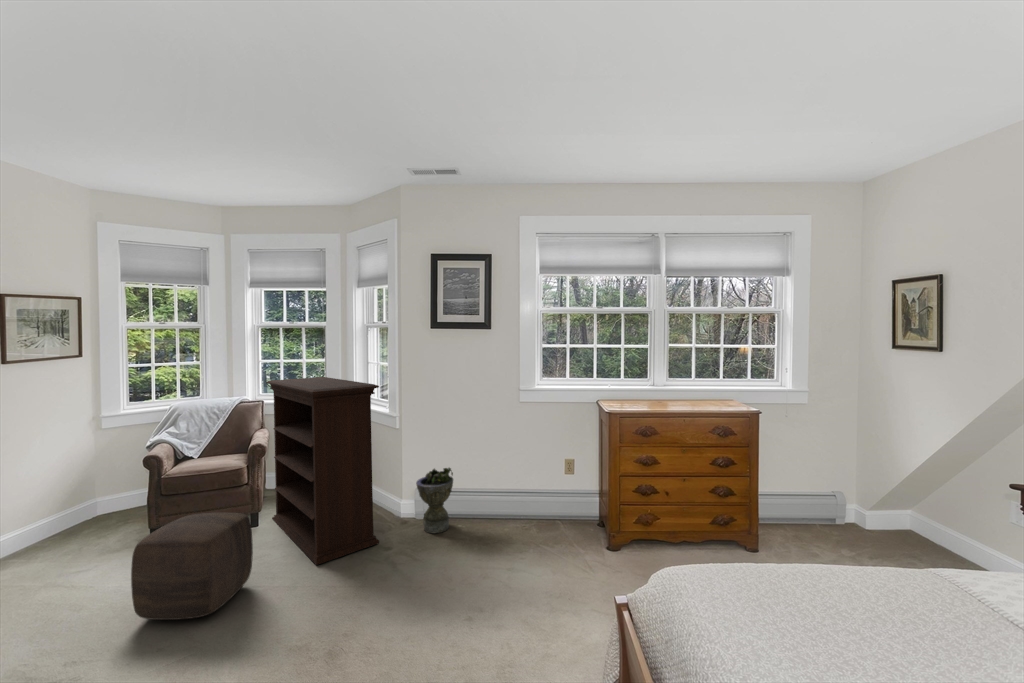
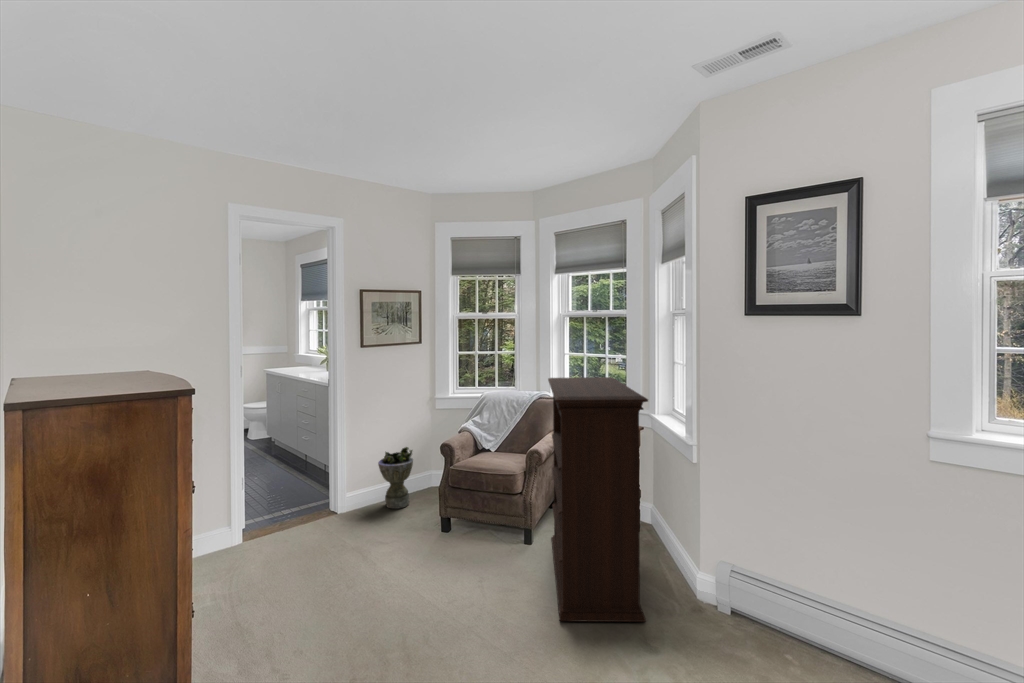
planter: present [416,468,453,533] -> present [378,447,413,509]
ottoman: present [131,513,253,620] -> none [384,517,491,635]

